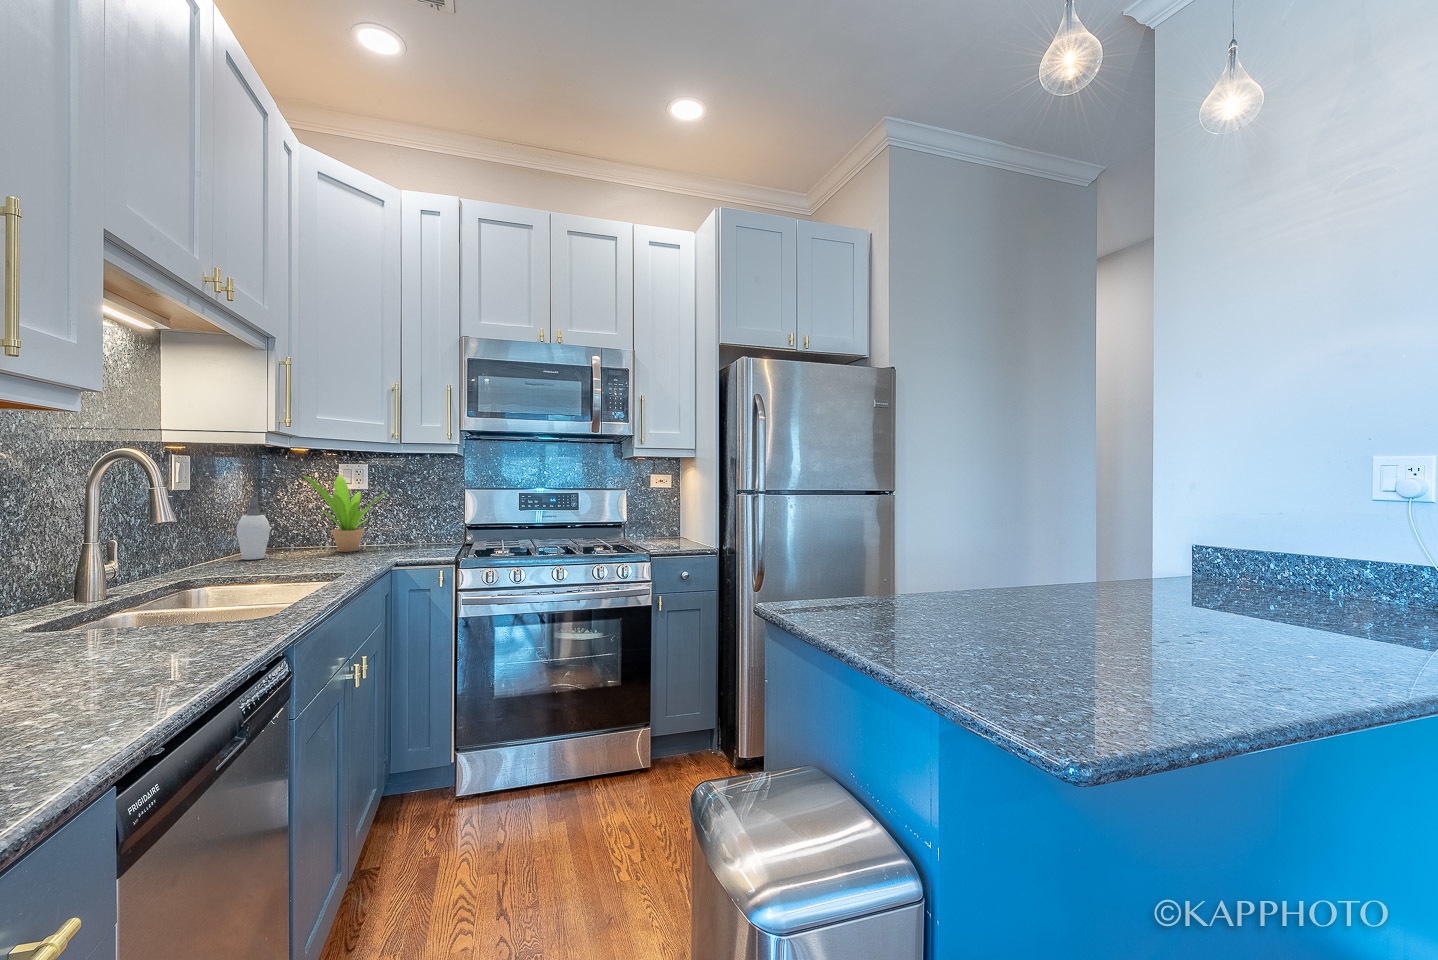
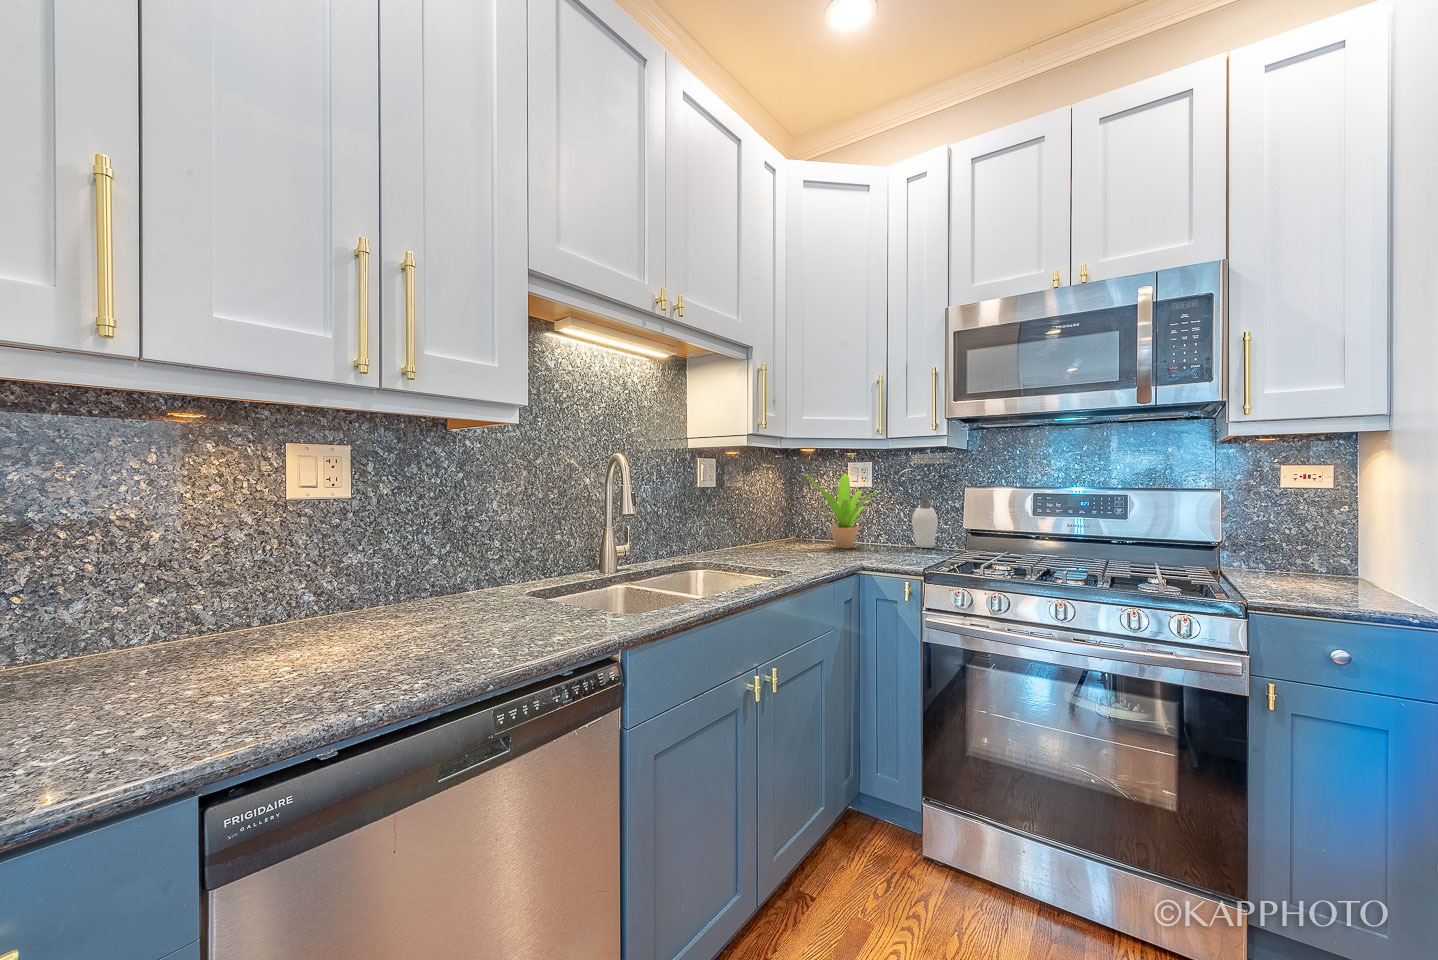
soap dispenser: present [236,497,270,560] -> present [912,492,938,548]

